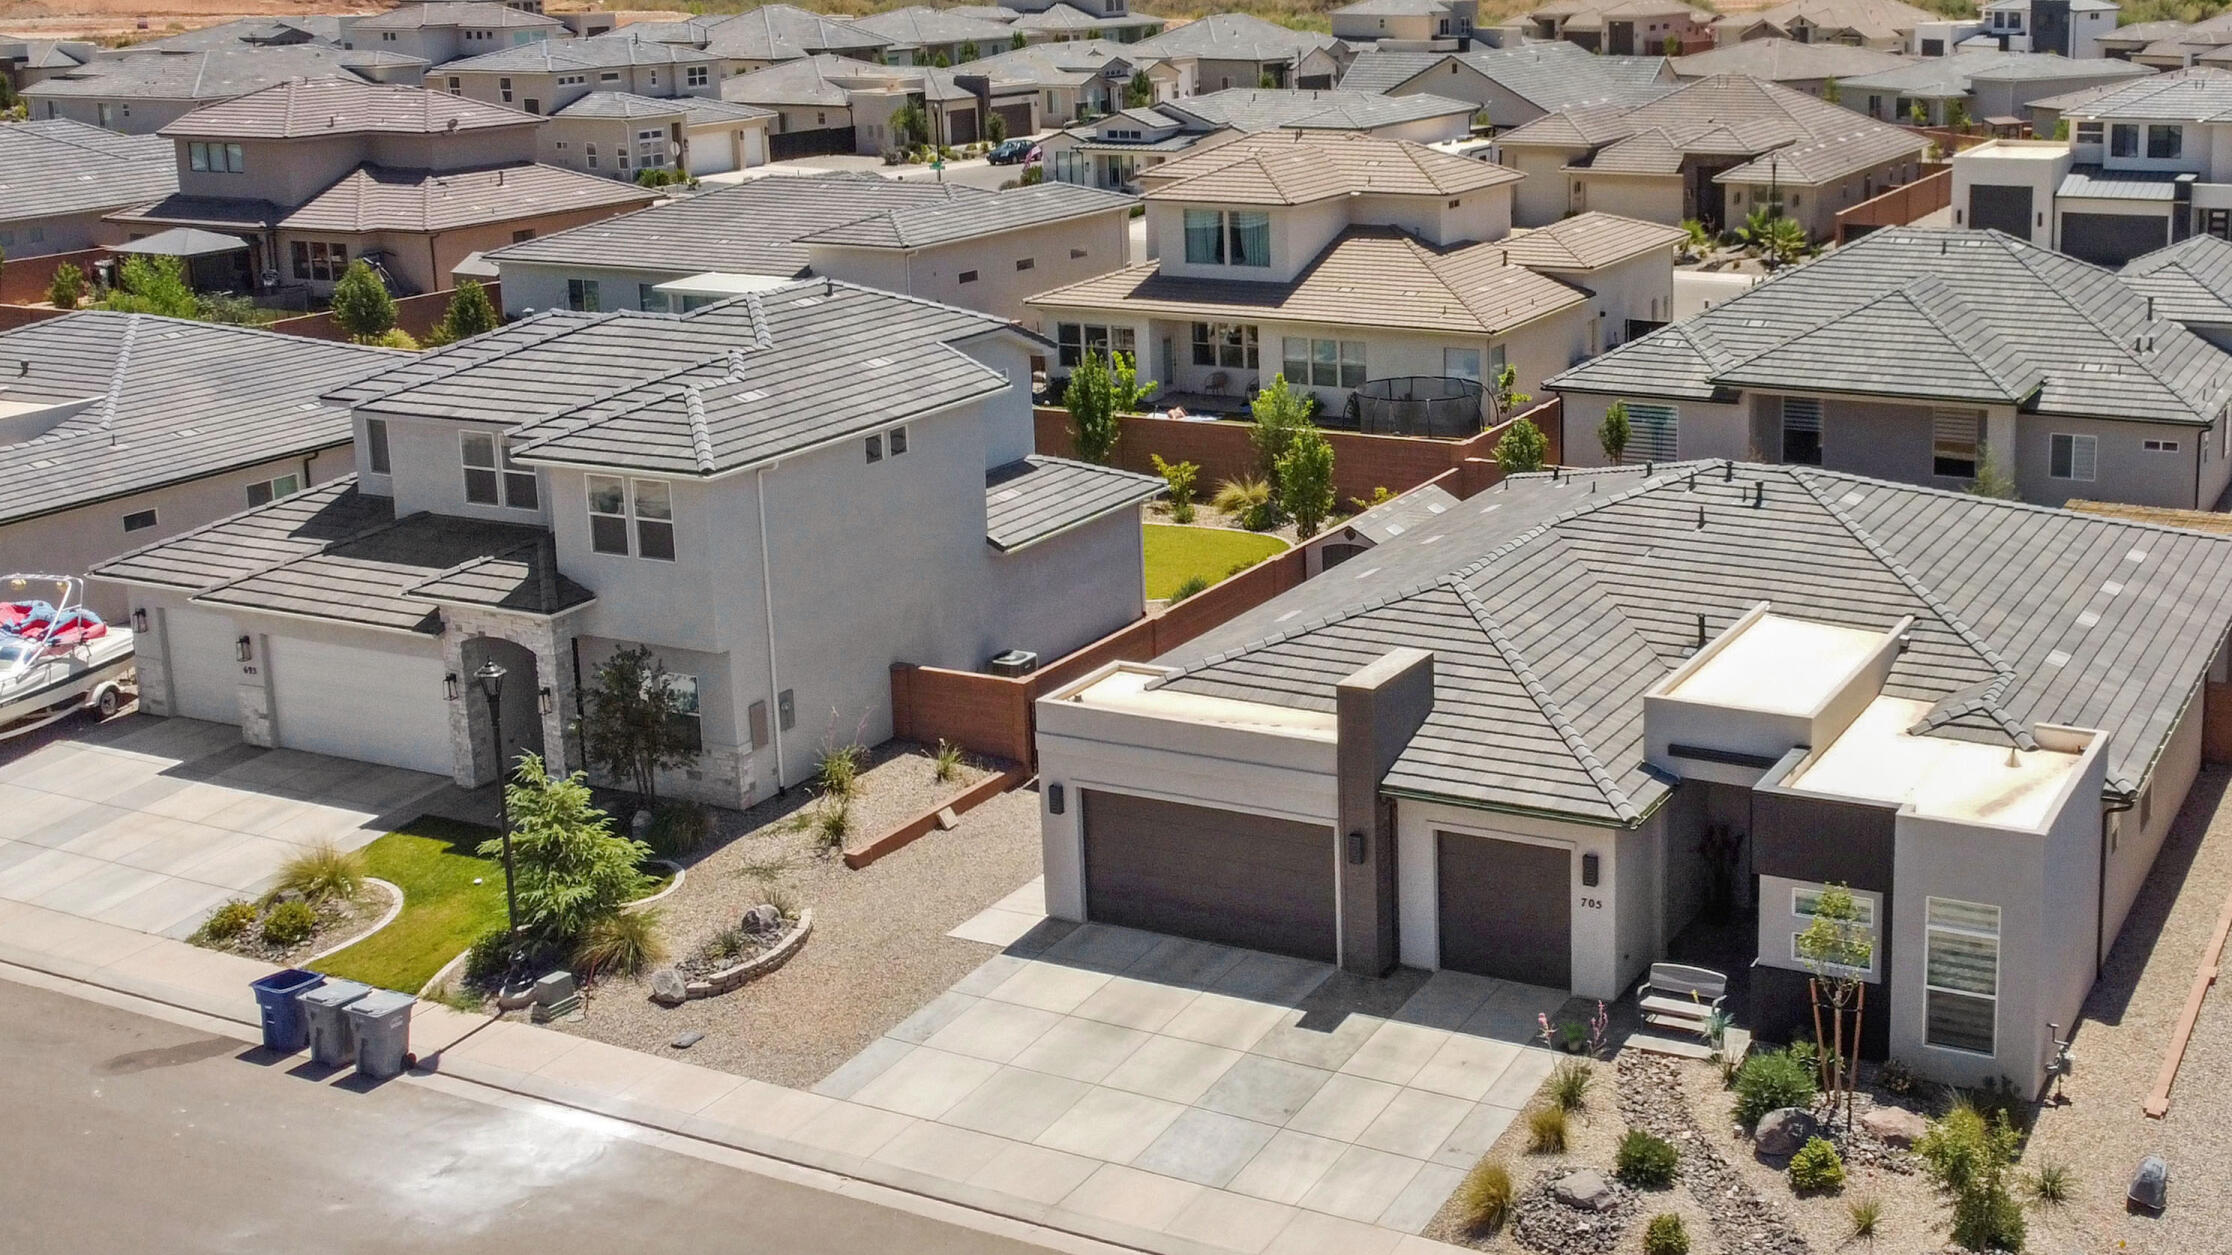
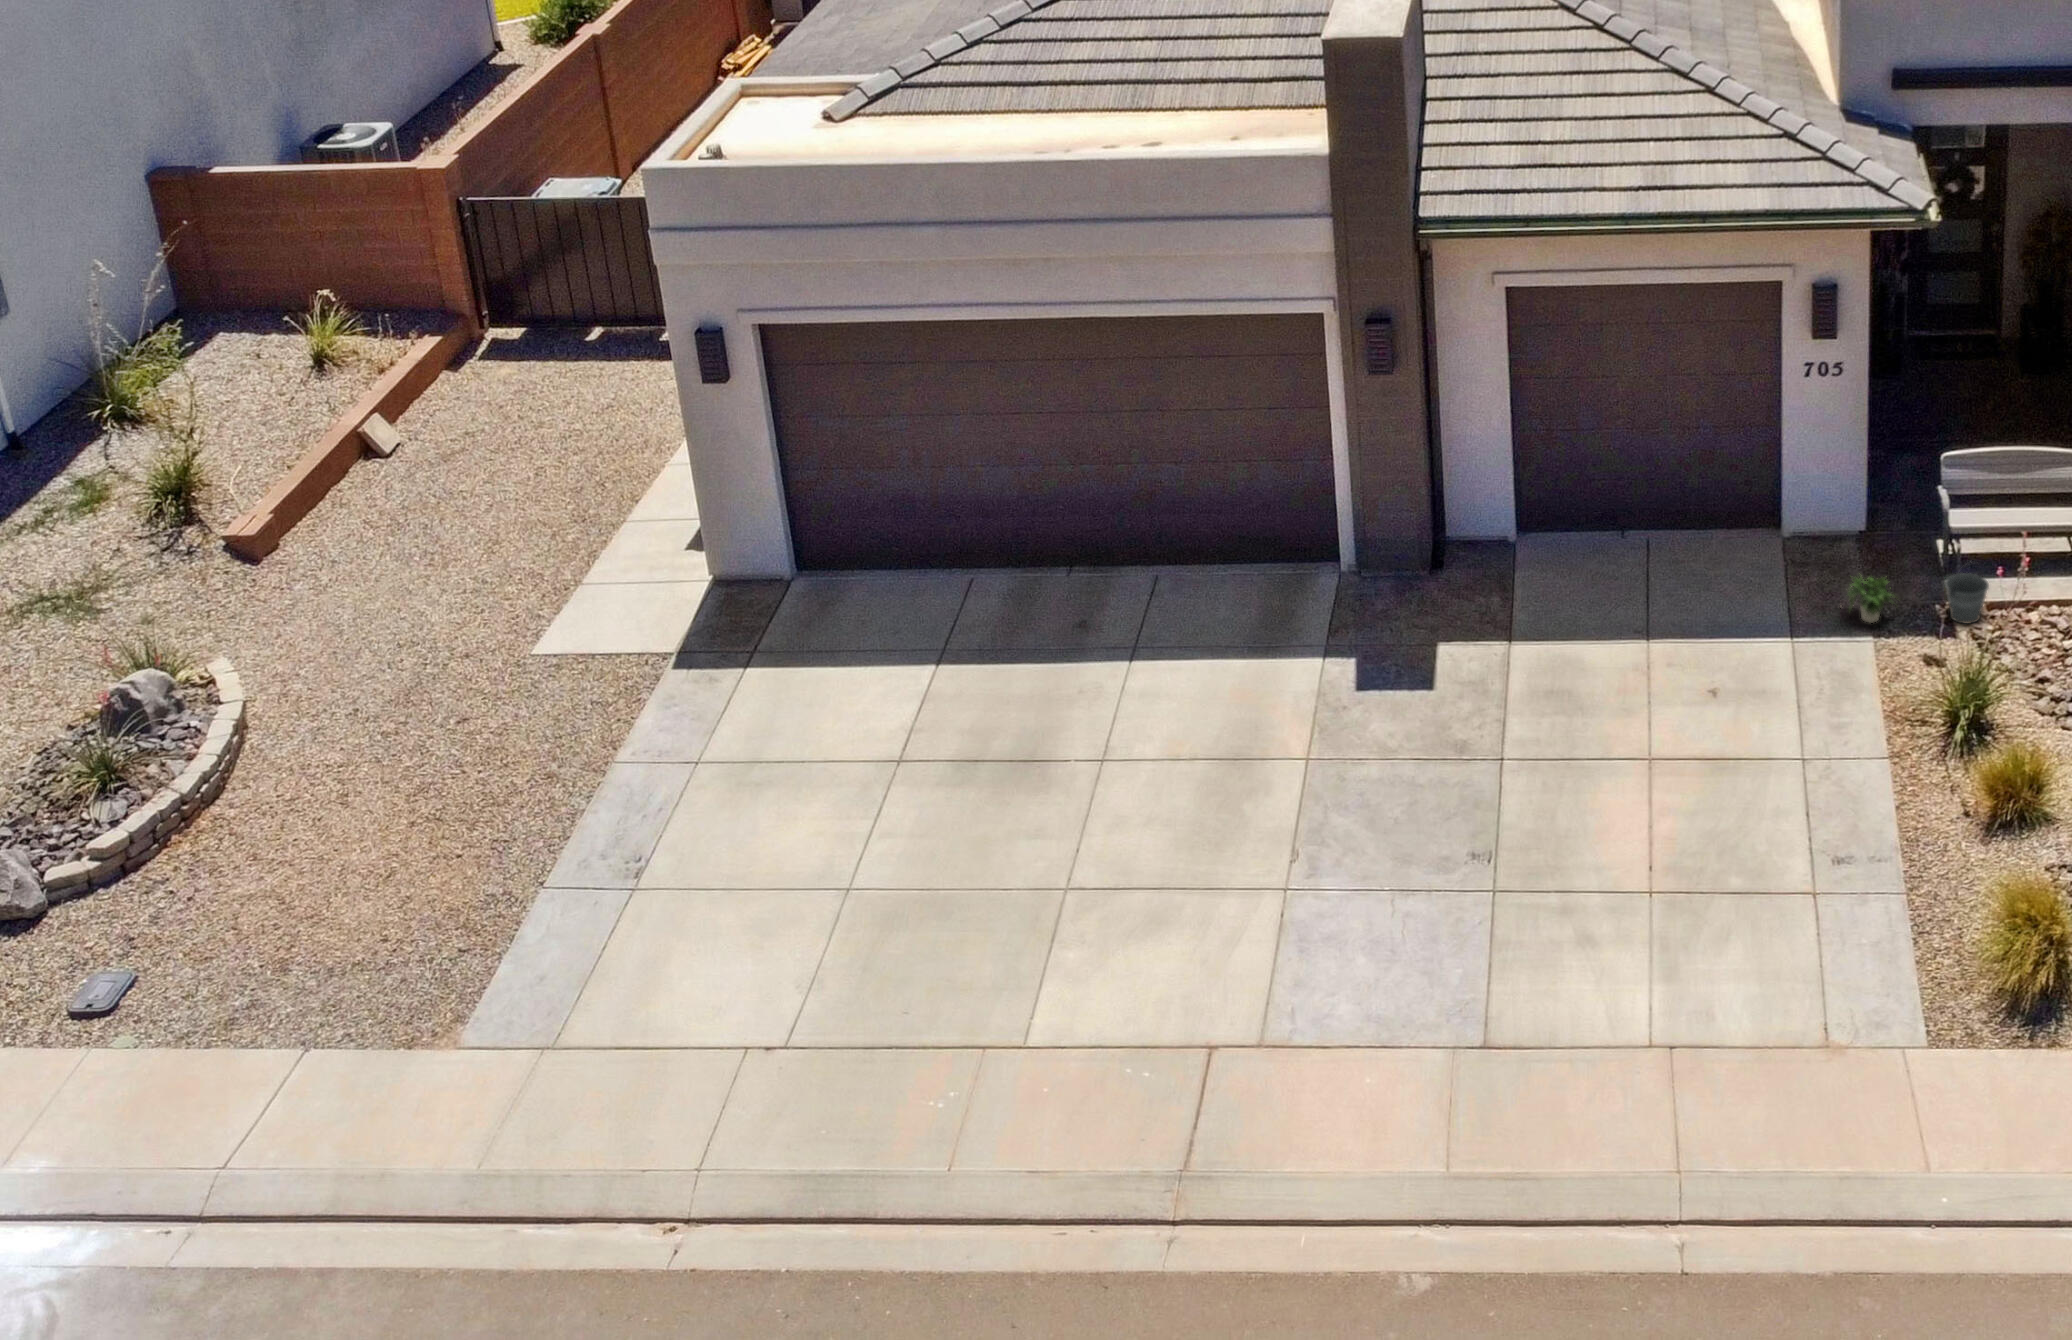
bucket: none [1612,1025,1637,1061] -> present [1945,573,1989,624]

